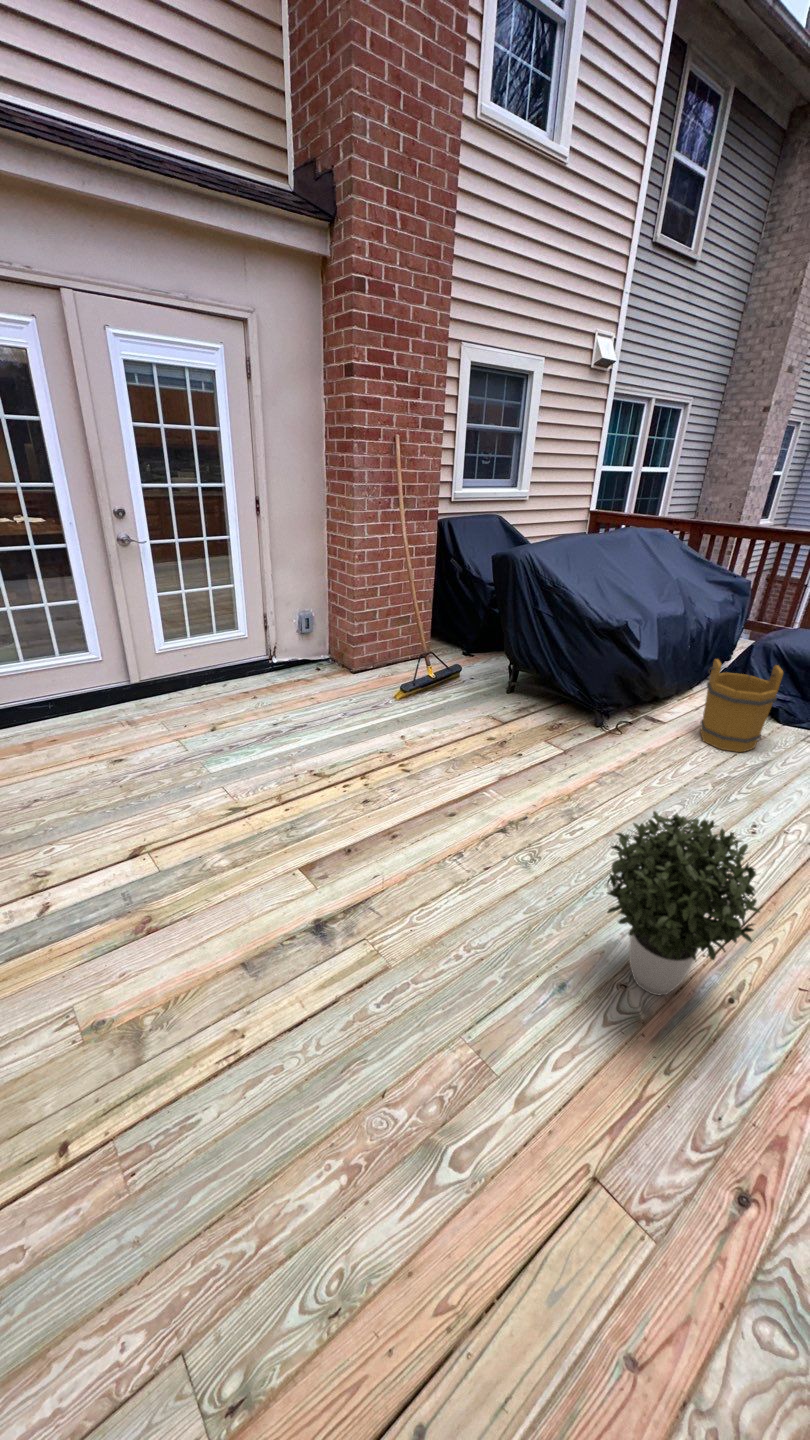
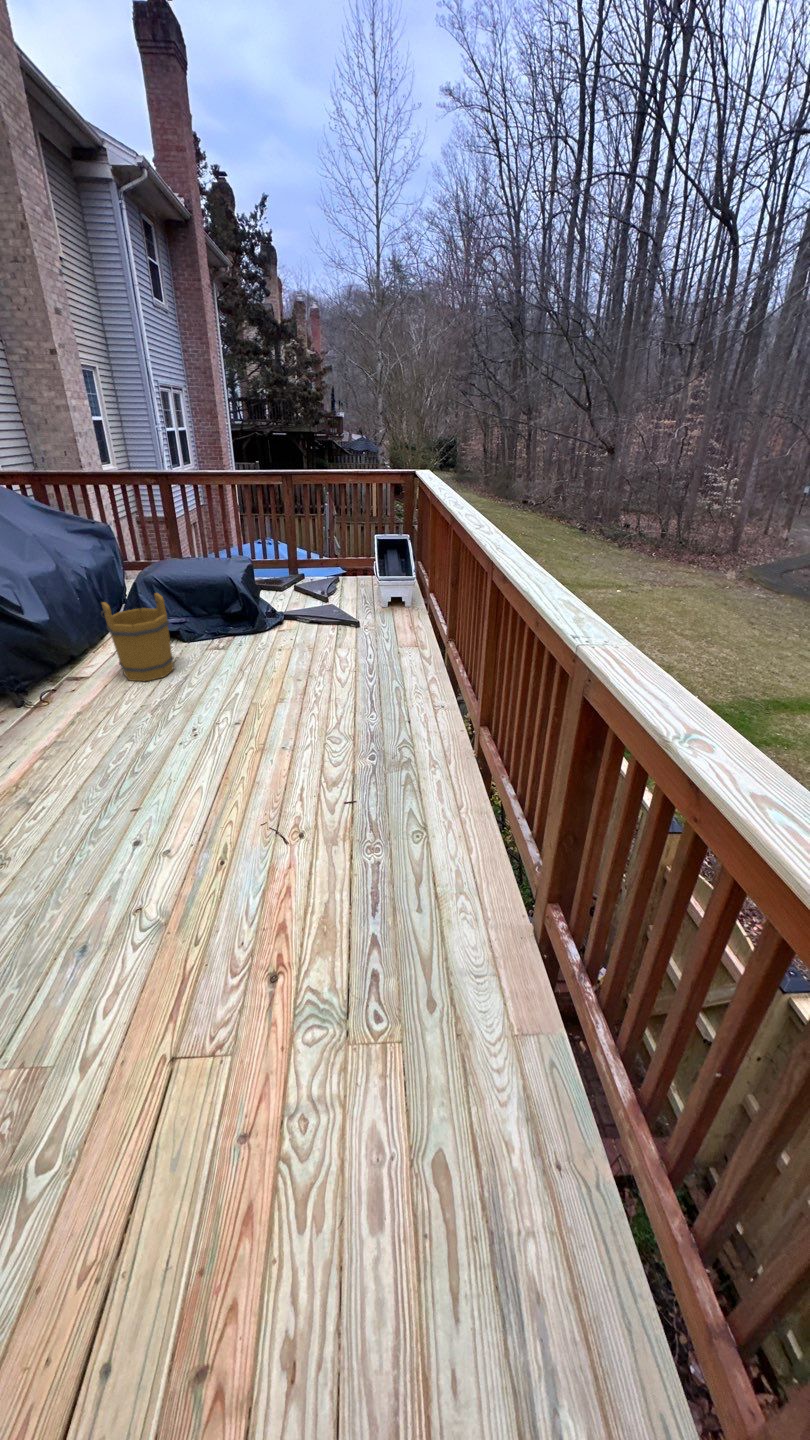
potted plant: present [607,811,760,995] -> none [58,734,208,902]

